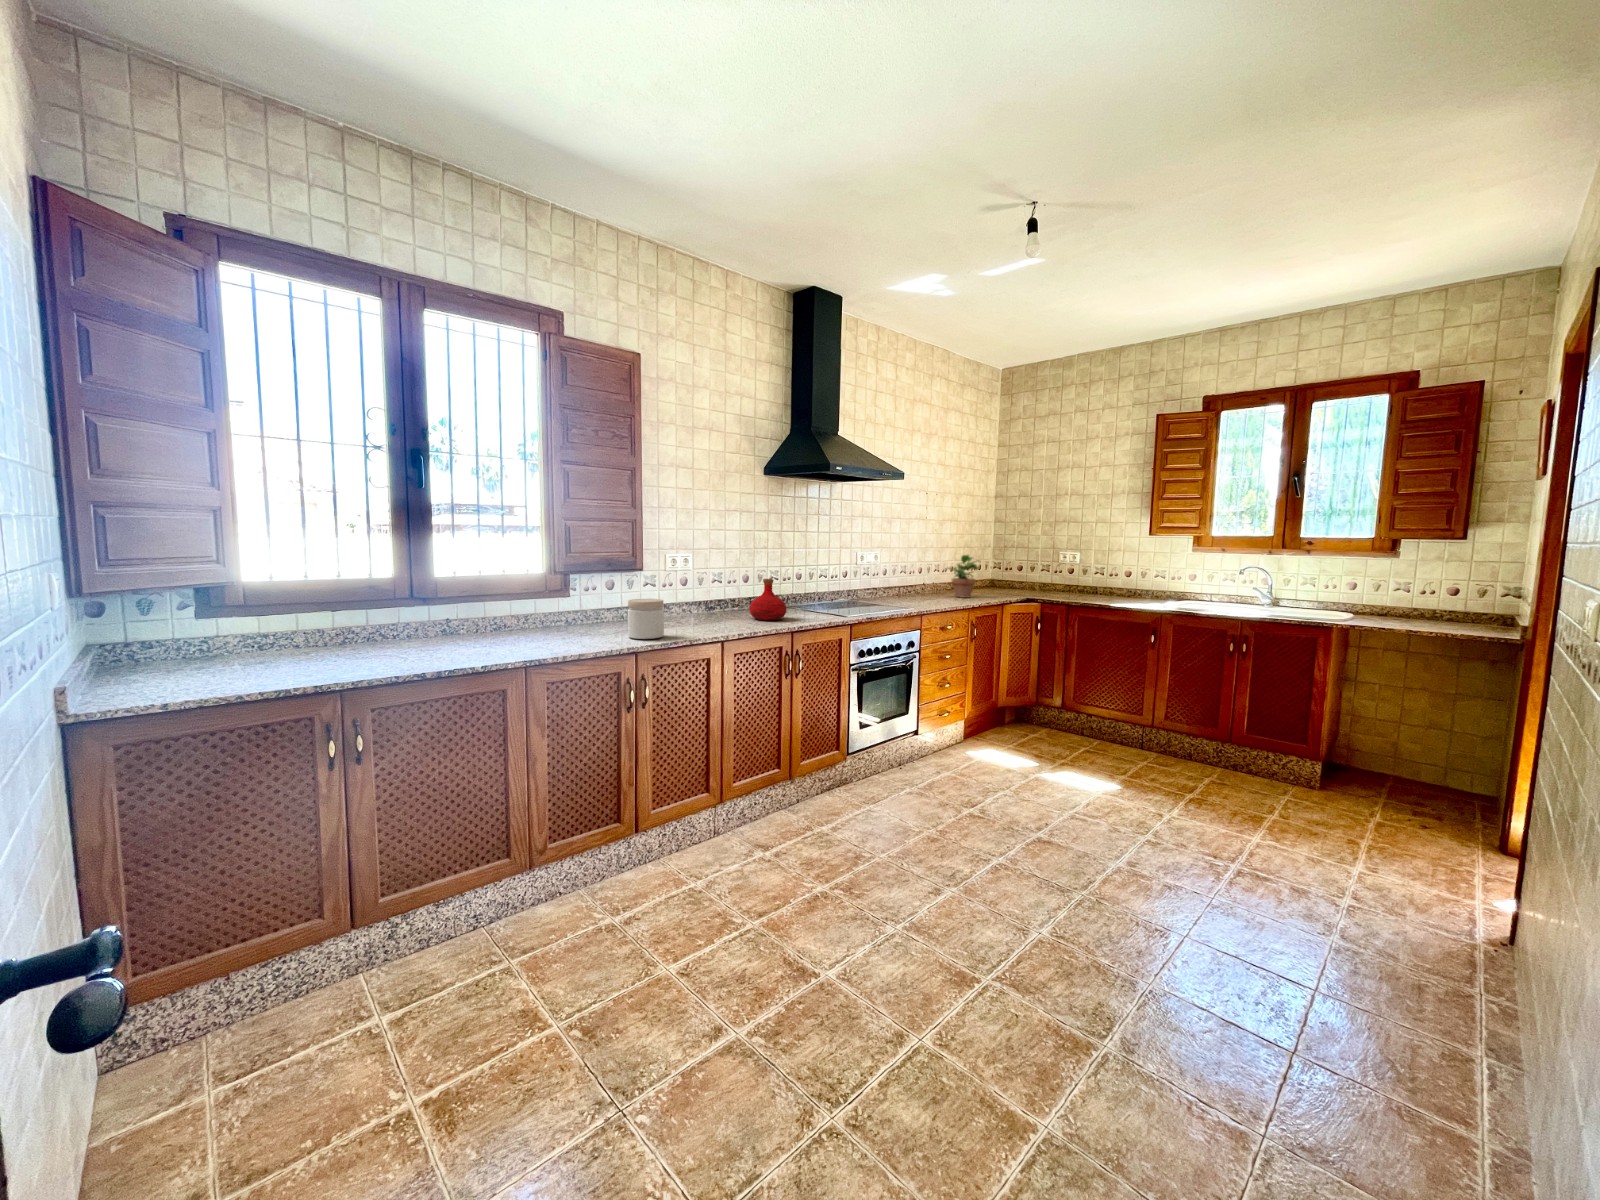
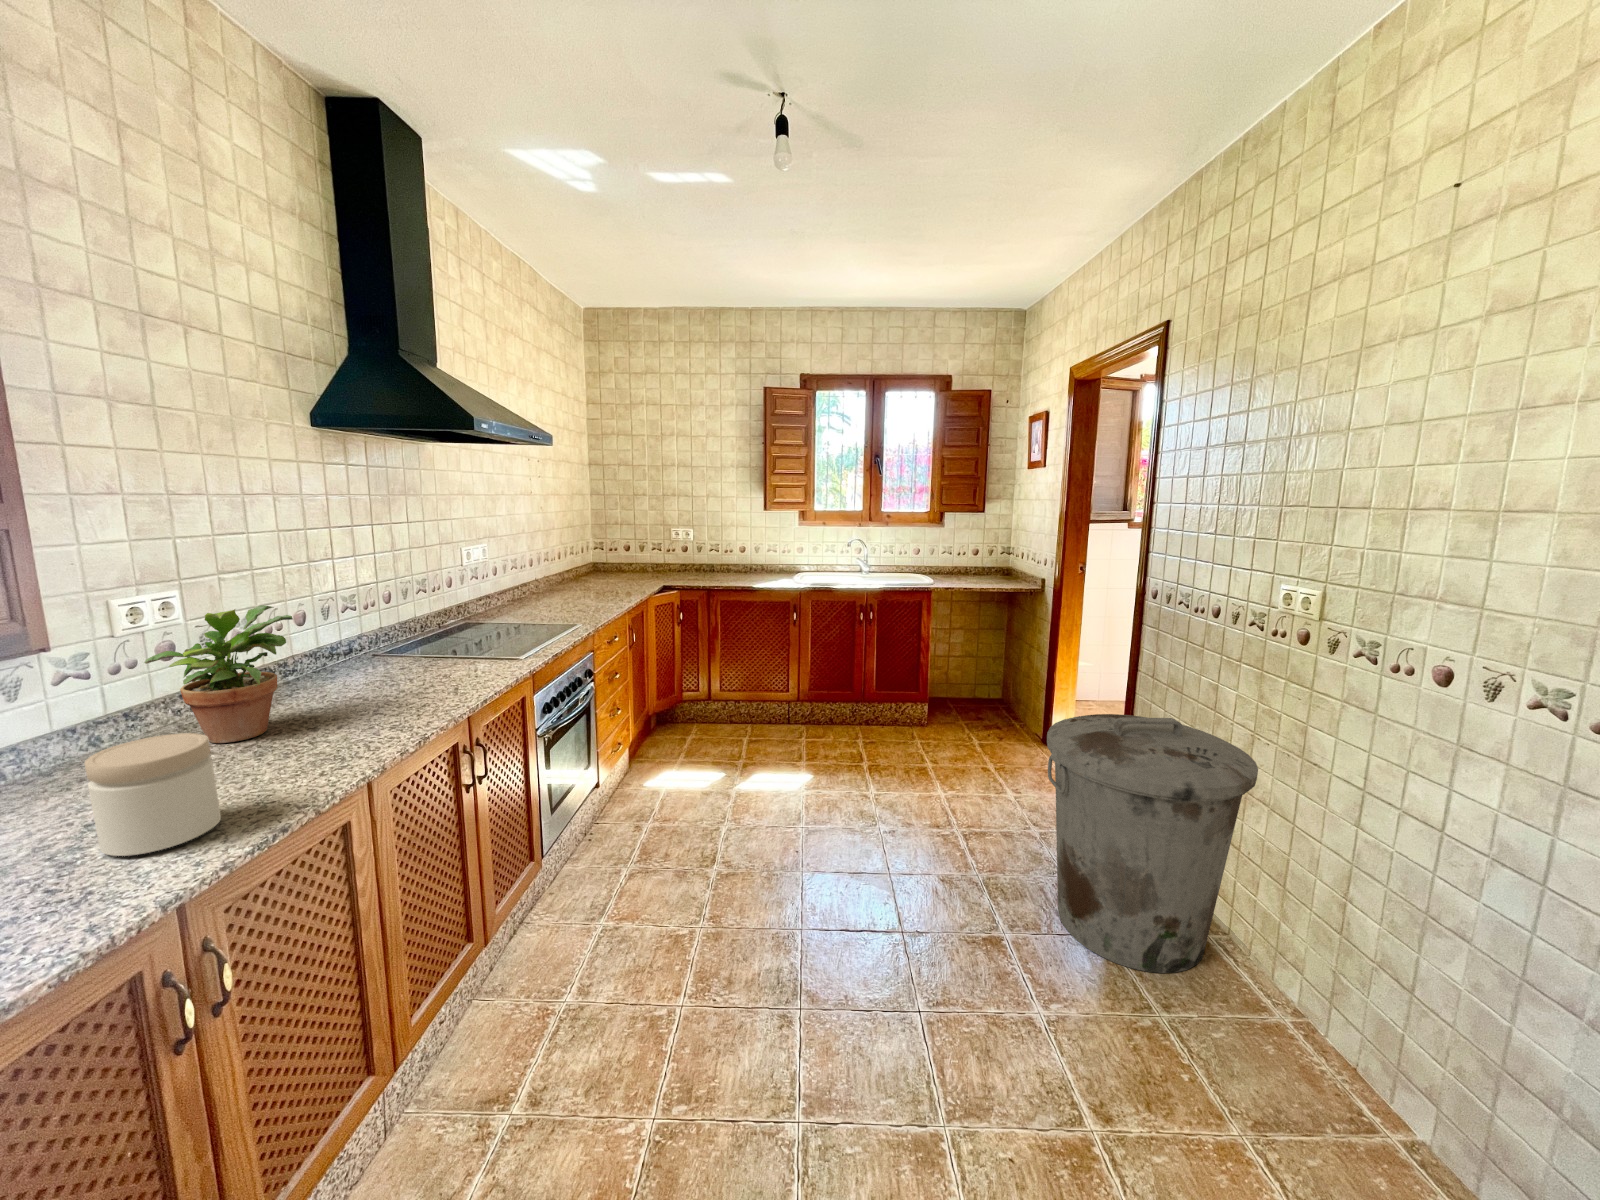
potted plant: present [945,555,978,598] -> present [144,605,293,743]
bottle: present [750,579,787,620] -> none [351,621,429,698]
trash can: none [1244,739,1525,1047] -> present [1047,714,1258,973]

